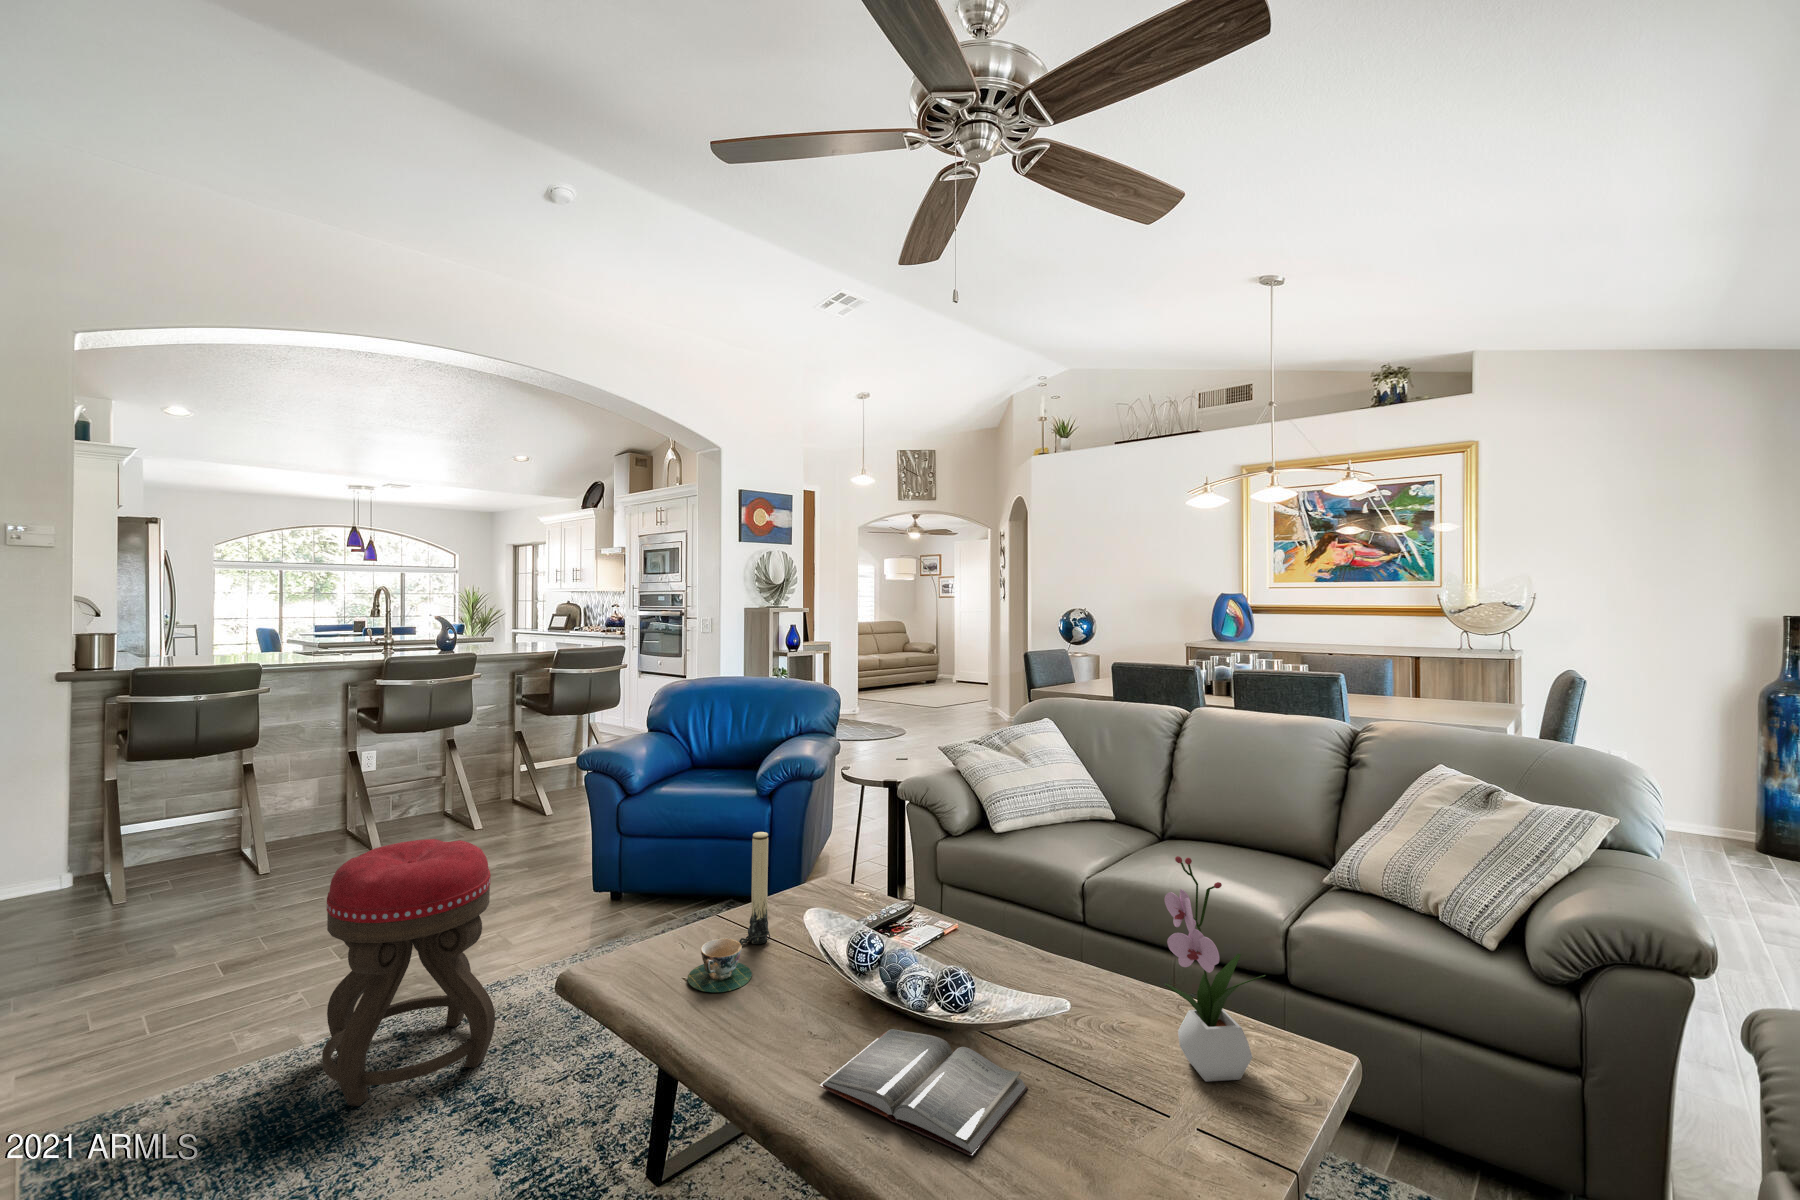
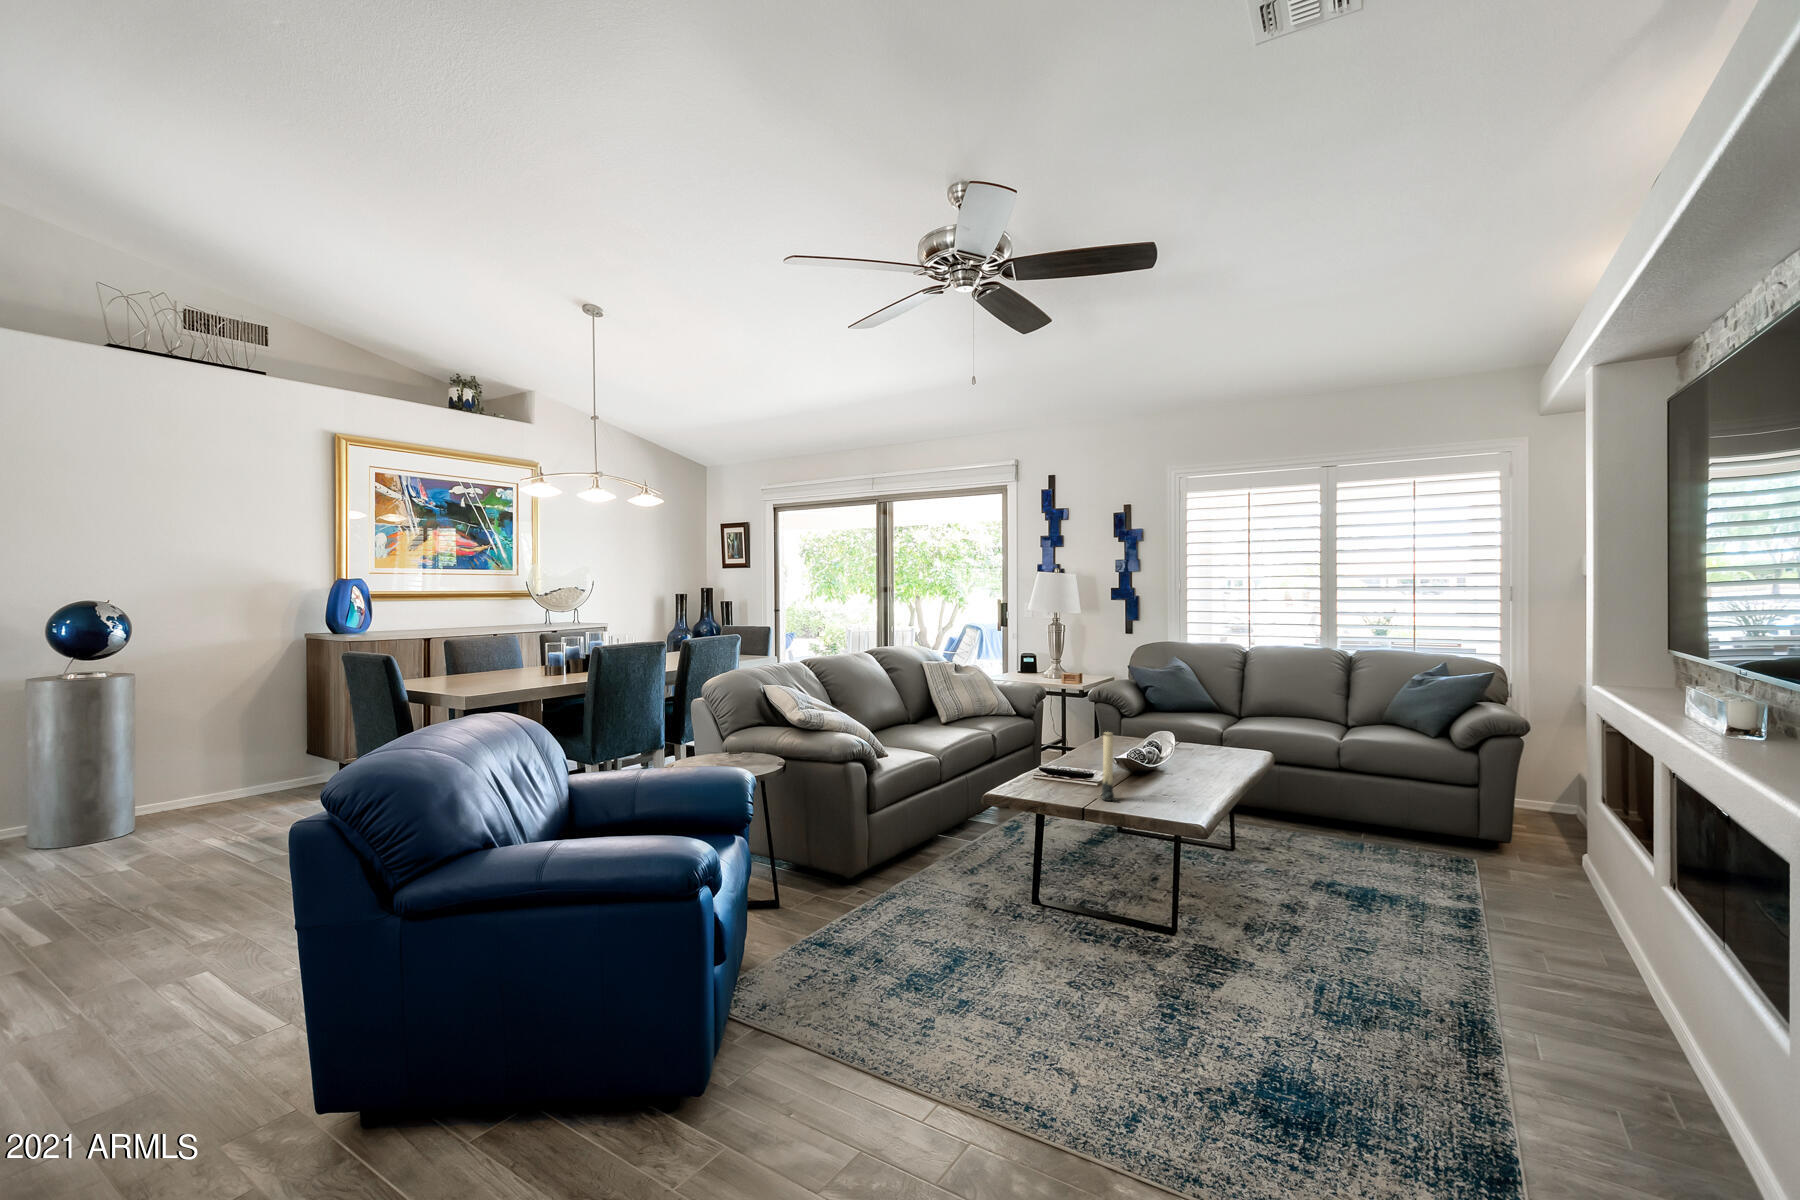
ottoman: present [322,839,495,1106] -> none [1067,849,1256,1147]
flower arrangement: present [1164,856,1265,1082] -> none [1124,678,1149,749]
teacup: present [687,938,752,992] -> none [1140,783,1177,806]
hardback book: present [819,1029,1028,1157] -> none [1170,758,1223,780]

